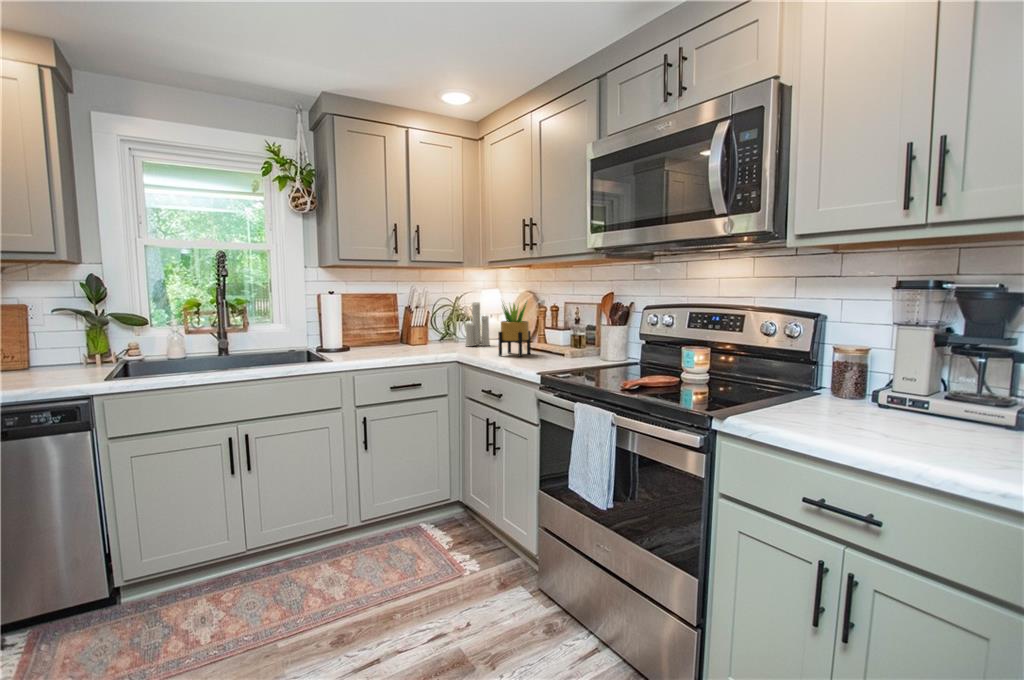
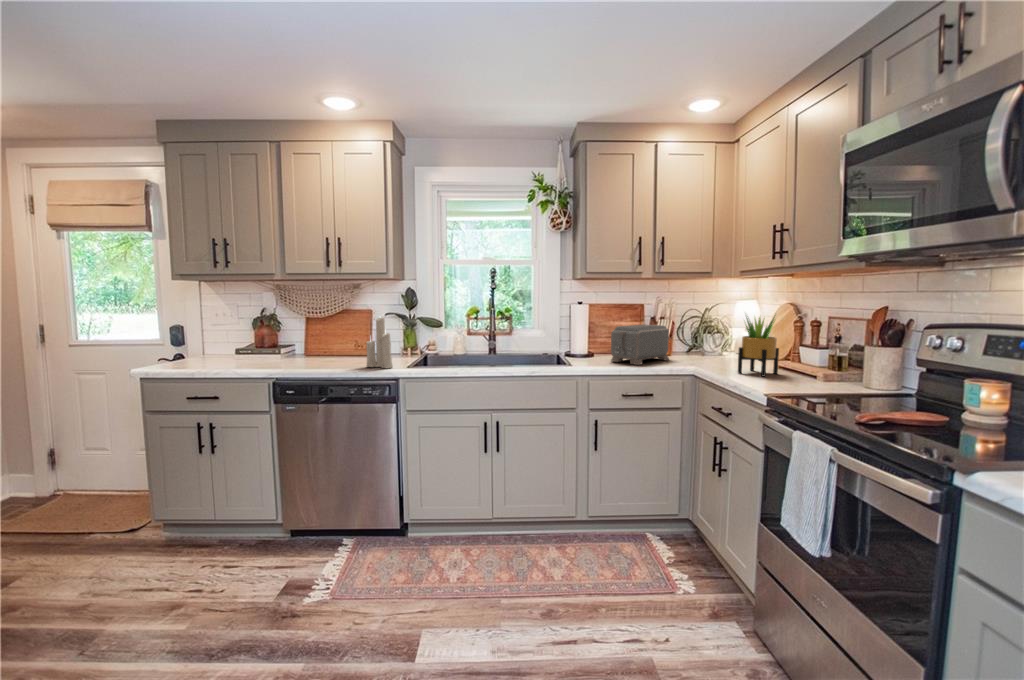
candle: present [465,302,490,346] -> present [366,317,393,368]
toaster: none [373,315,432,356] -> present [611,324,669,365]

